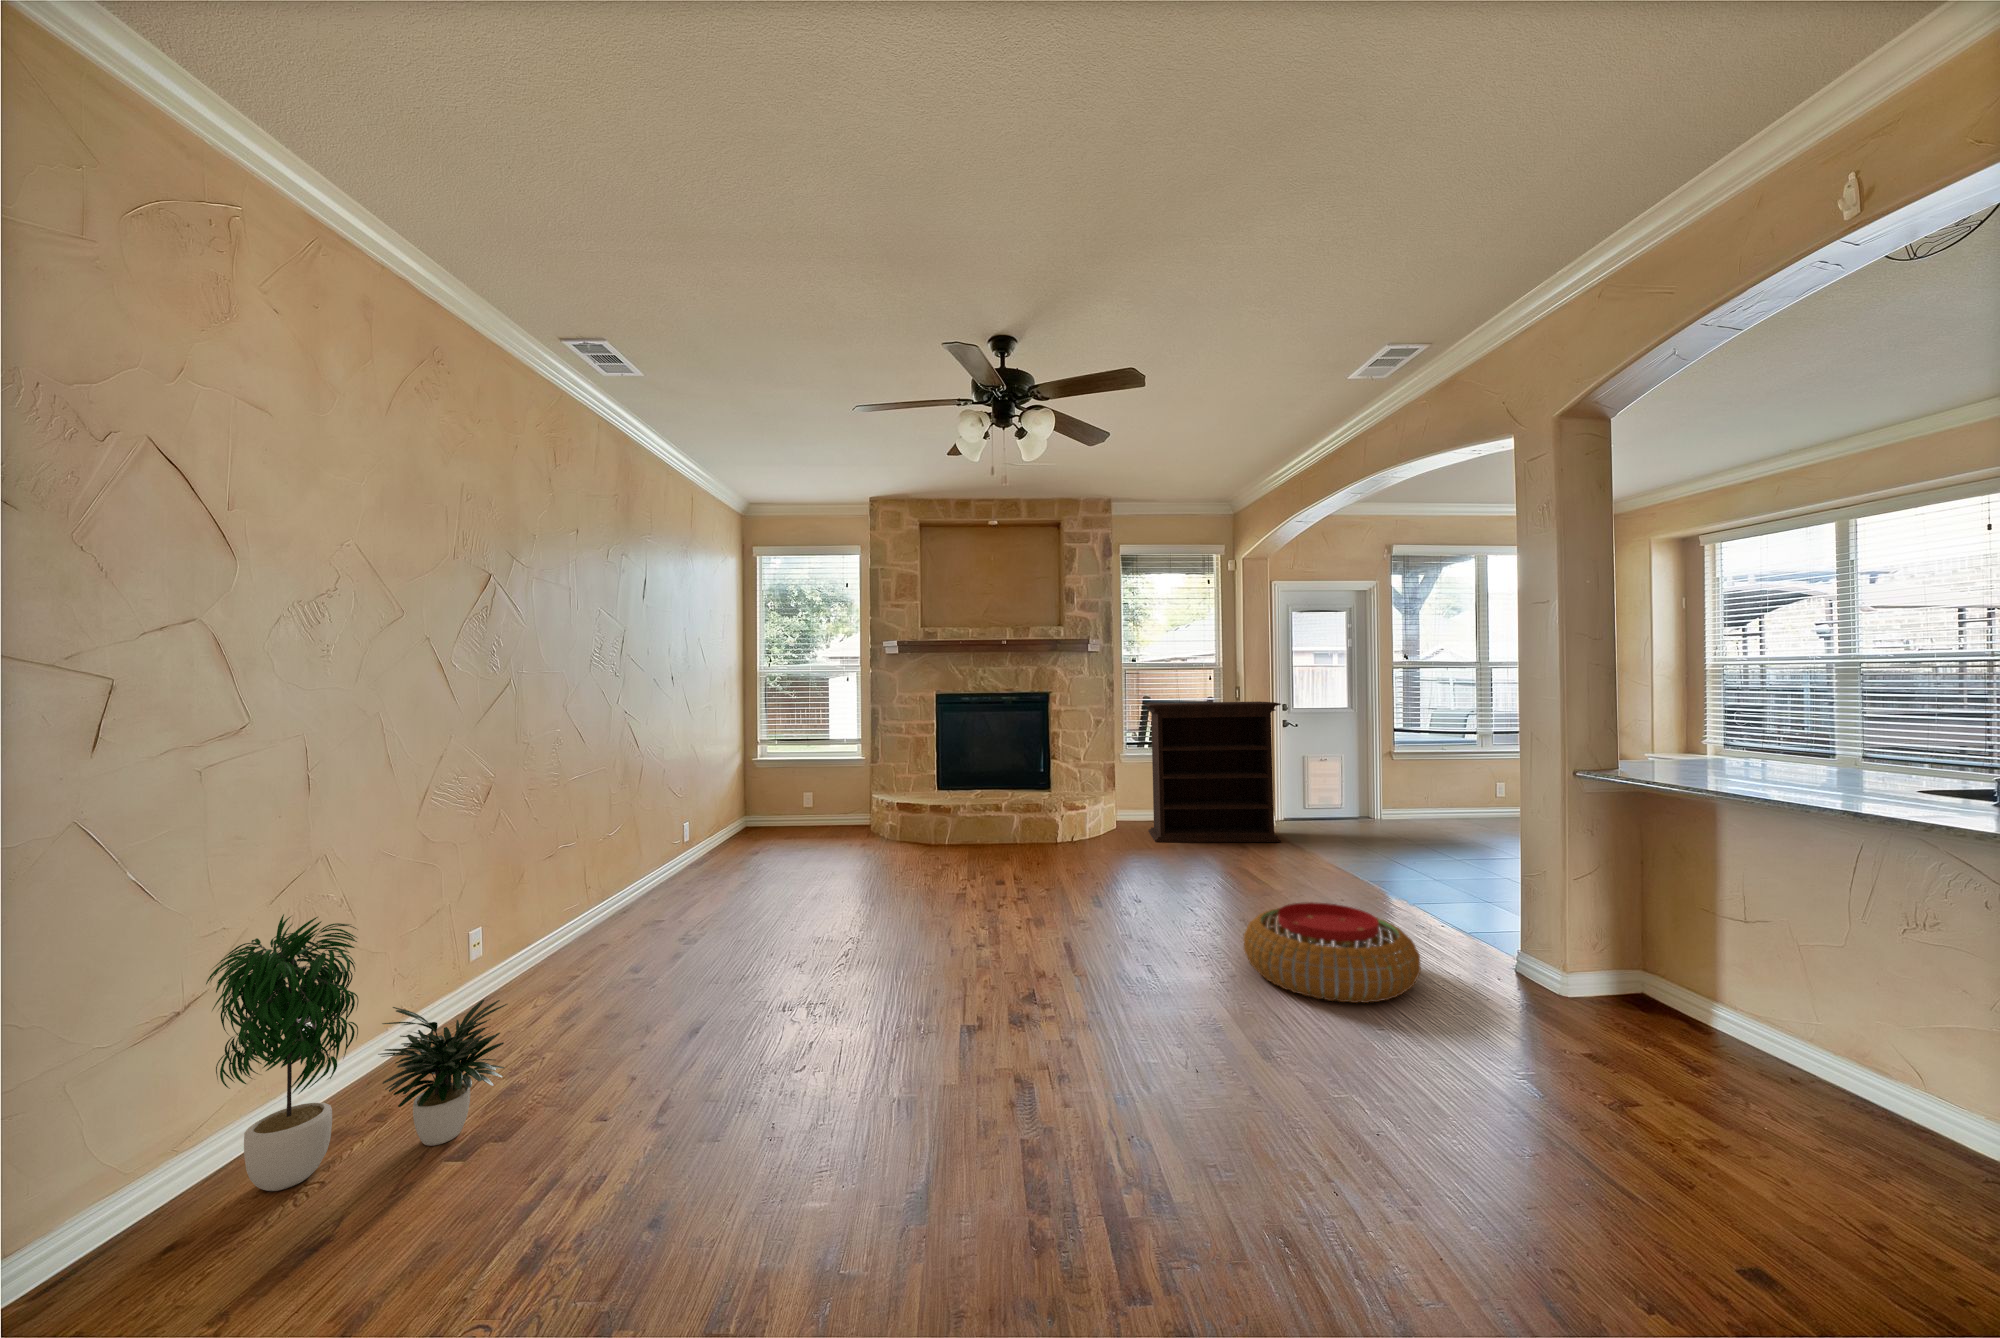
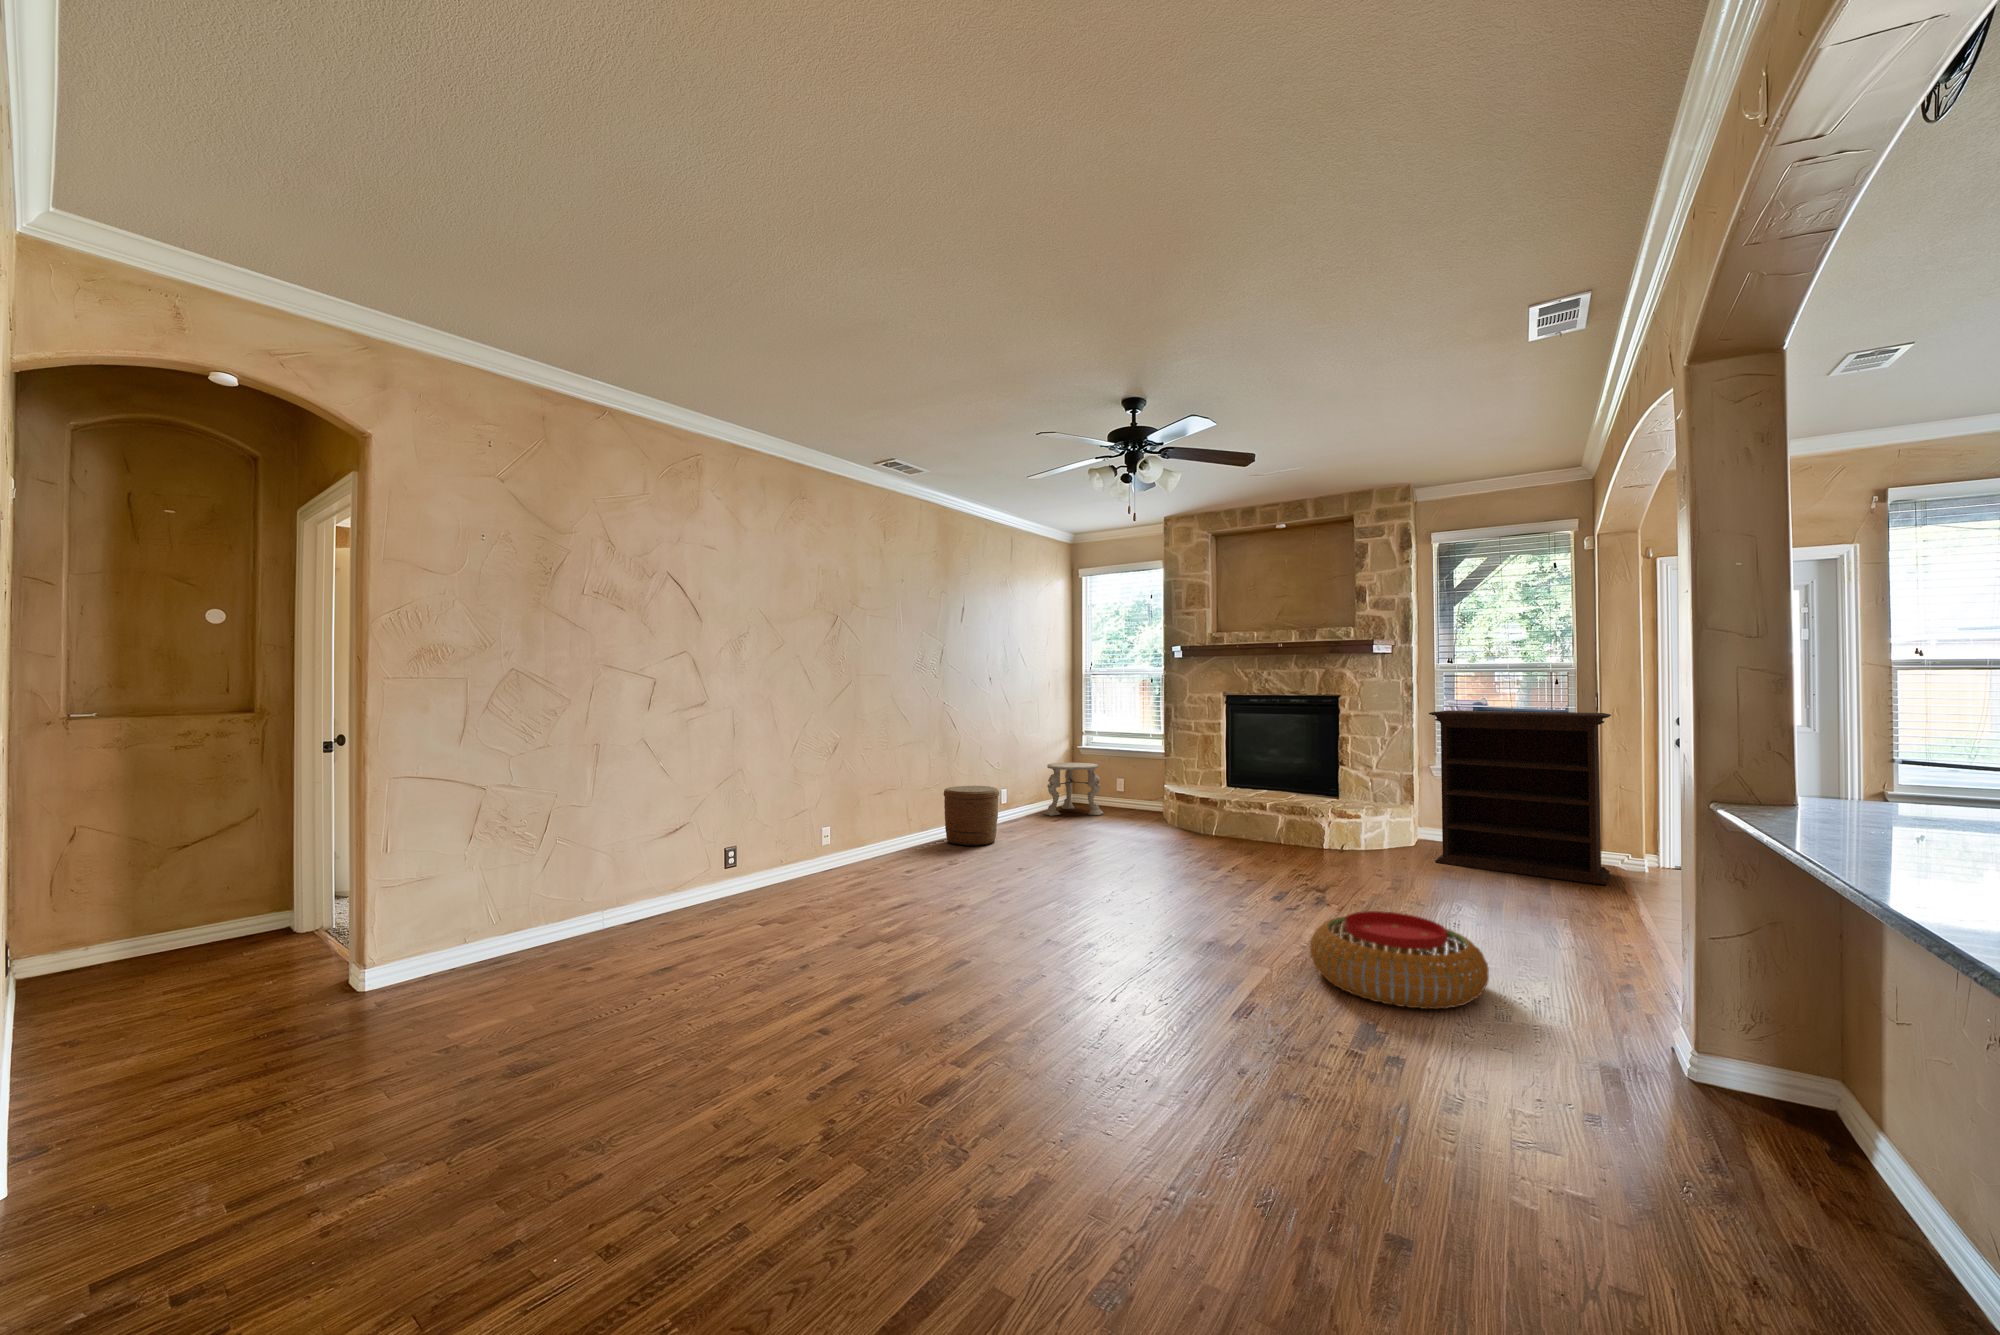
side table: none [728,779,800,849] -> present [1044,763,1103,816]
woven basket: none [634,822,718,910] -> present [944,786,999,846]
potted plant: present [206,914,507,1191] -> none [683,791,794,918]

